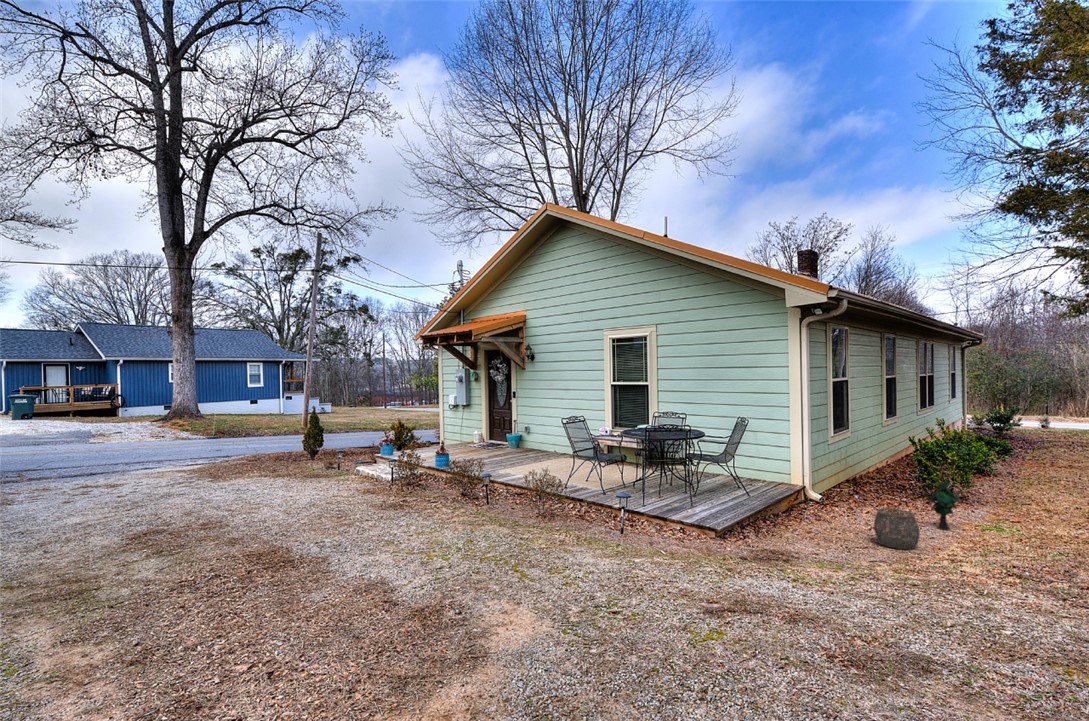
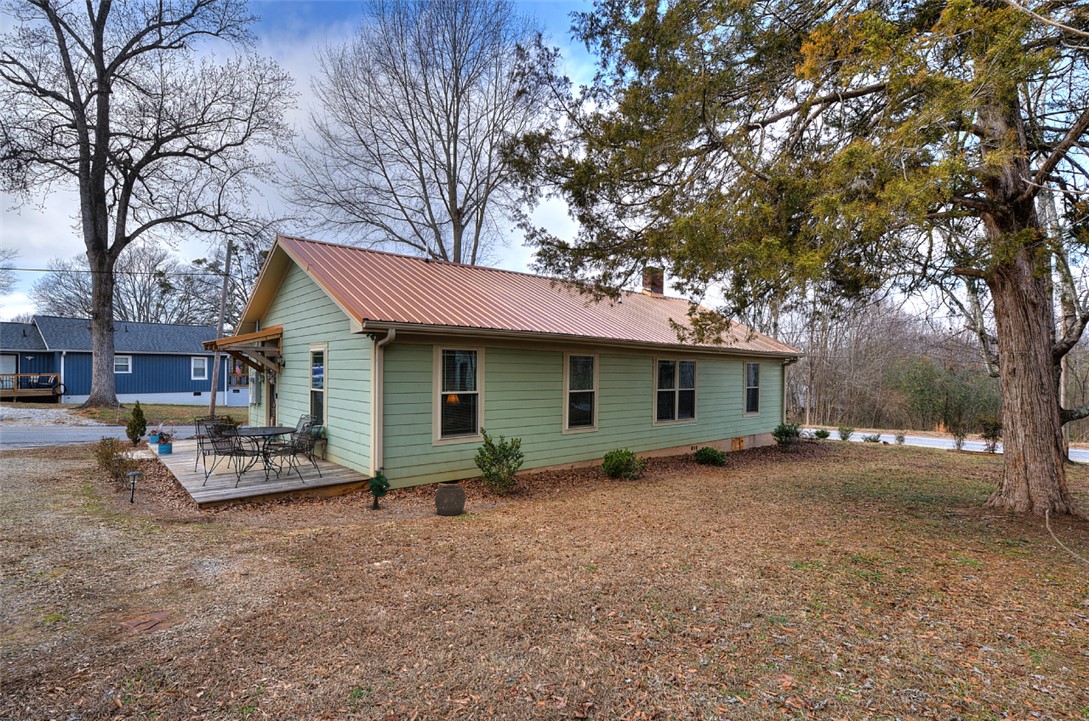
decorative plant: present [925,480,959,530] -> present [367,467,390,510]

